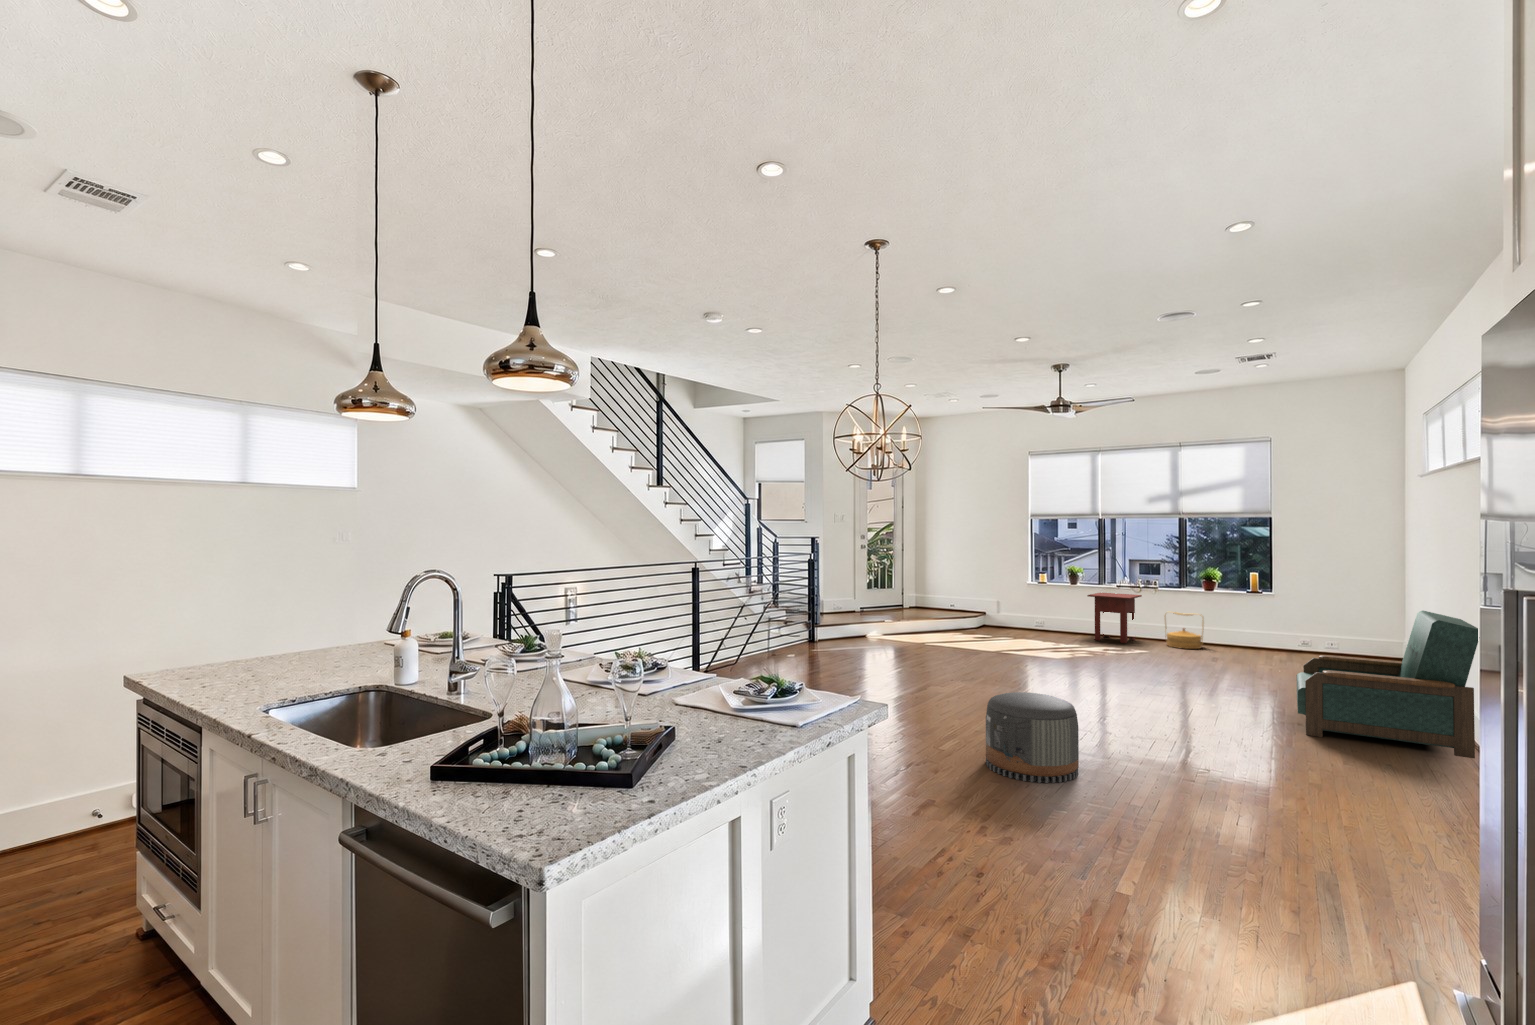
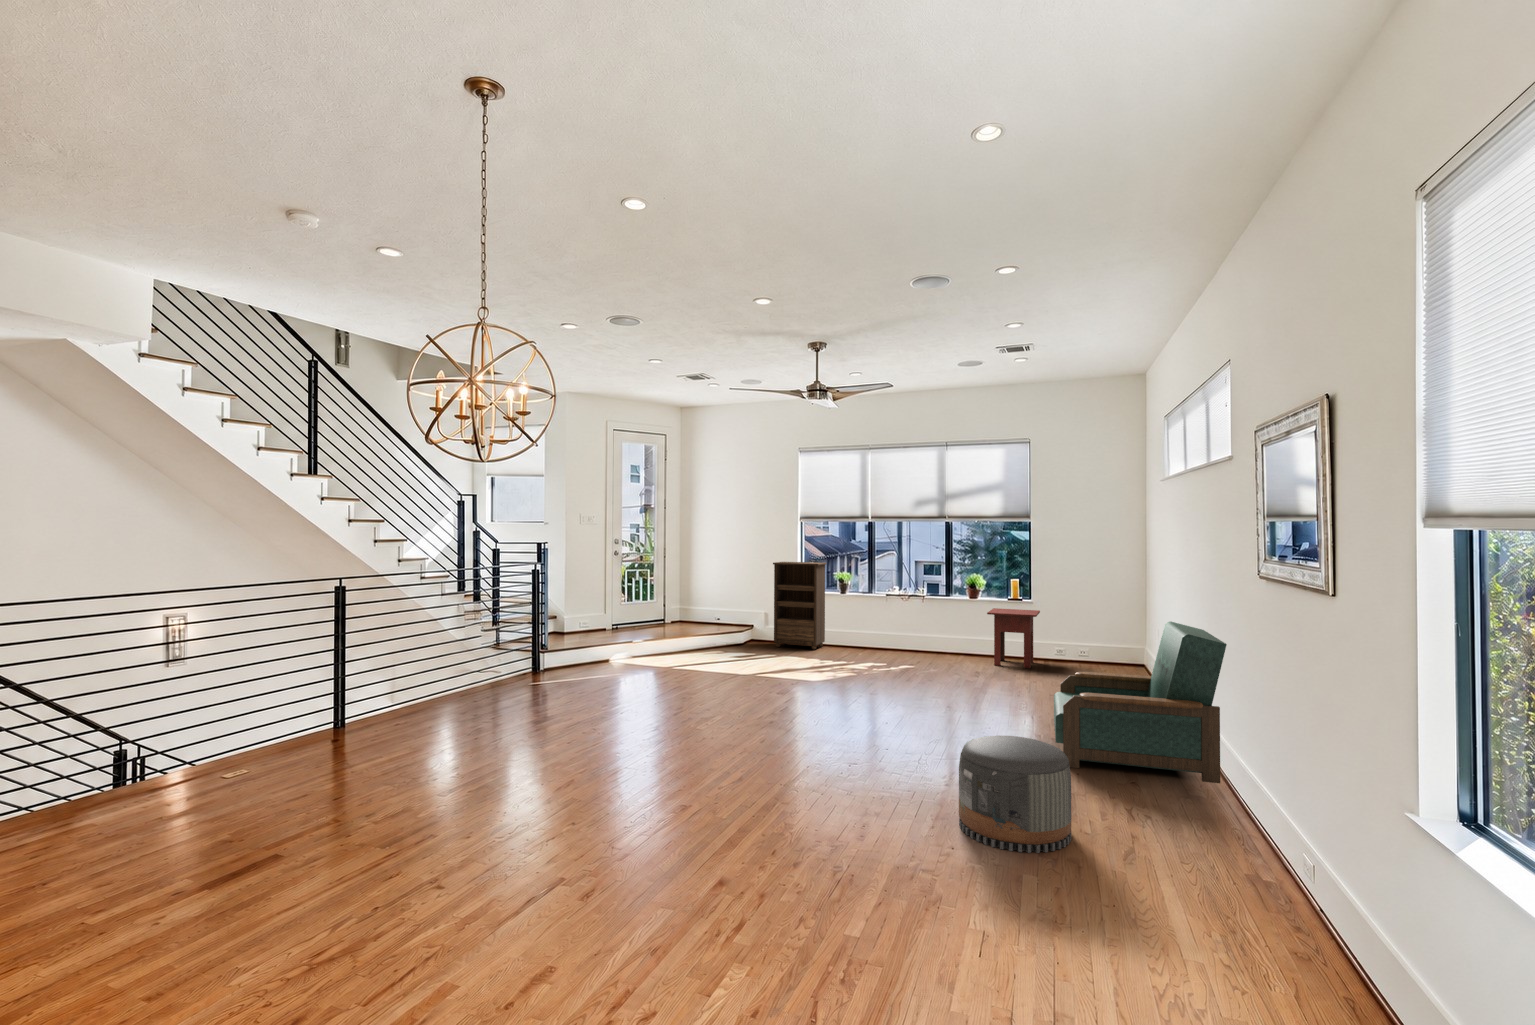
bookshelf: none [1006,555,1057,634] -> present [773,562,827,649]
side table: present [1087,593,1142,643] -> present [987,608,1040,668]
woven basket: present [1164,612,1204,649] -> none [931,621,968,661]
pouf: present [986,692,1079,783] -> present [959,736,1072,853]

